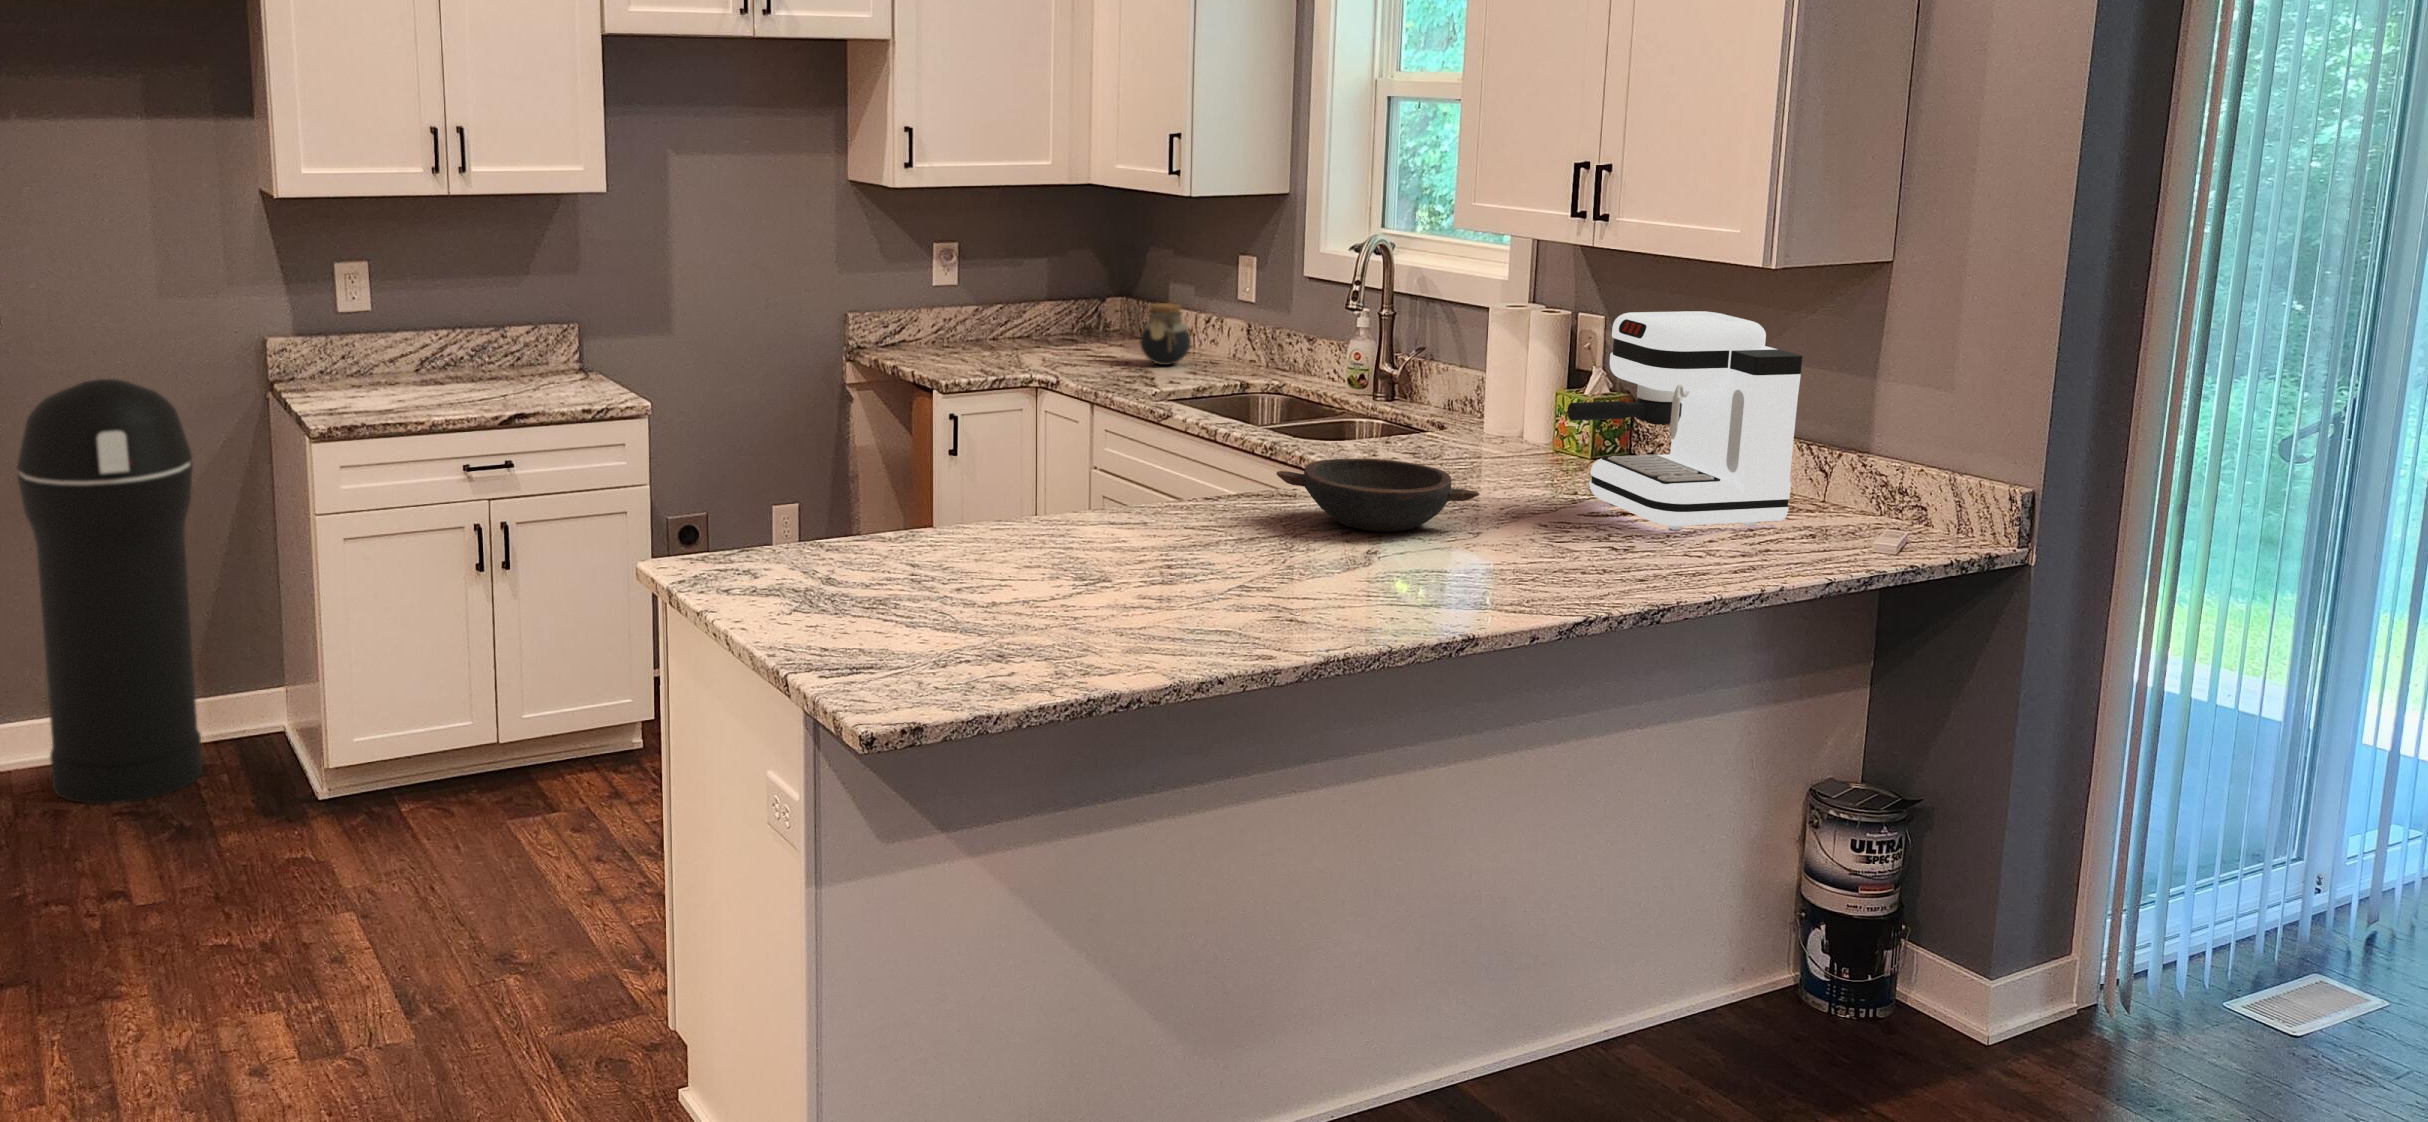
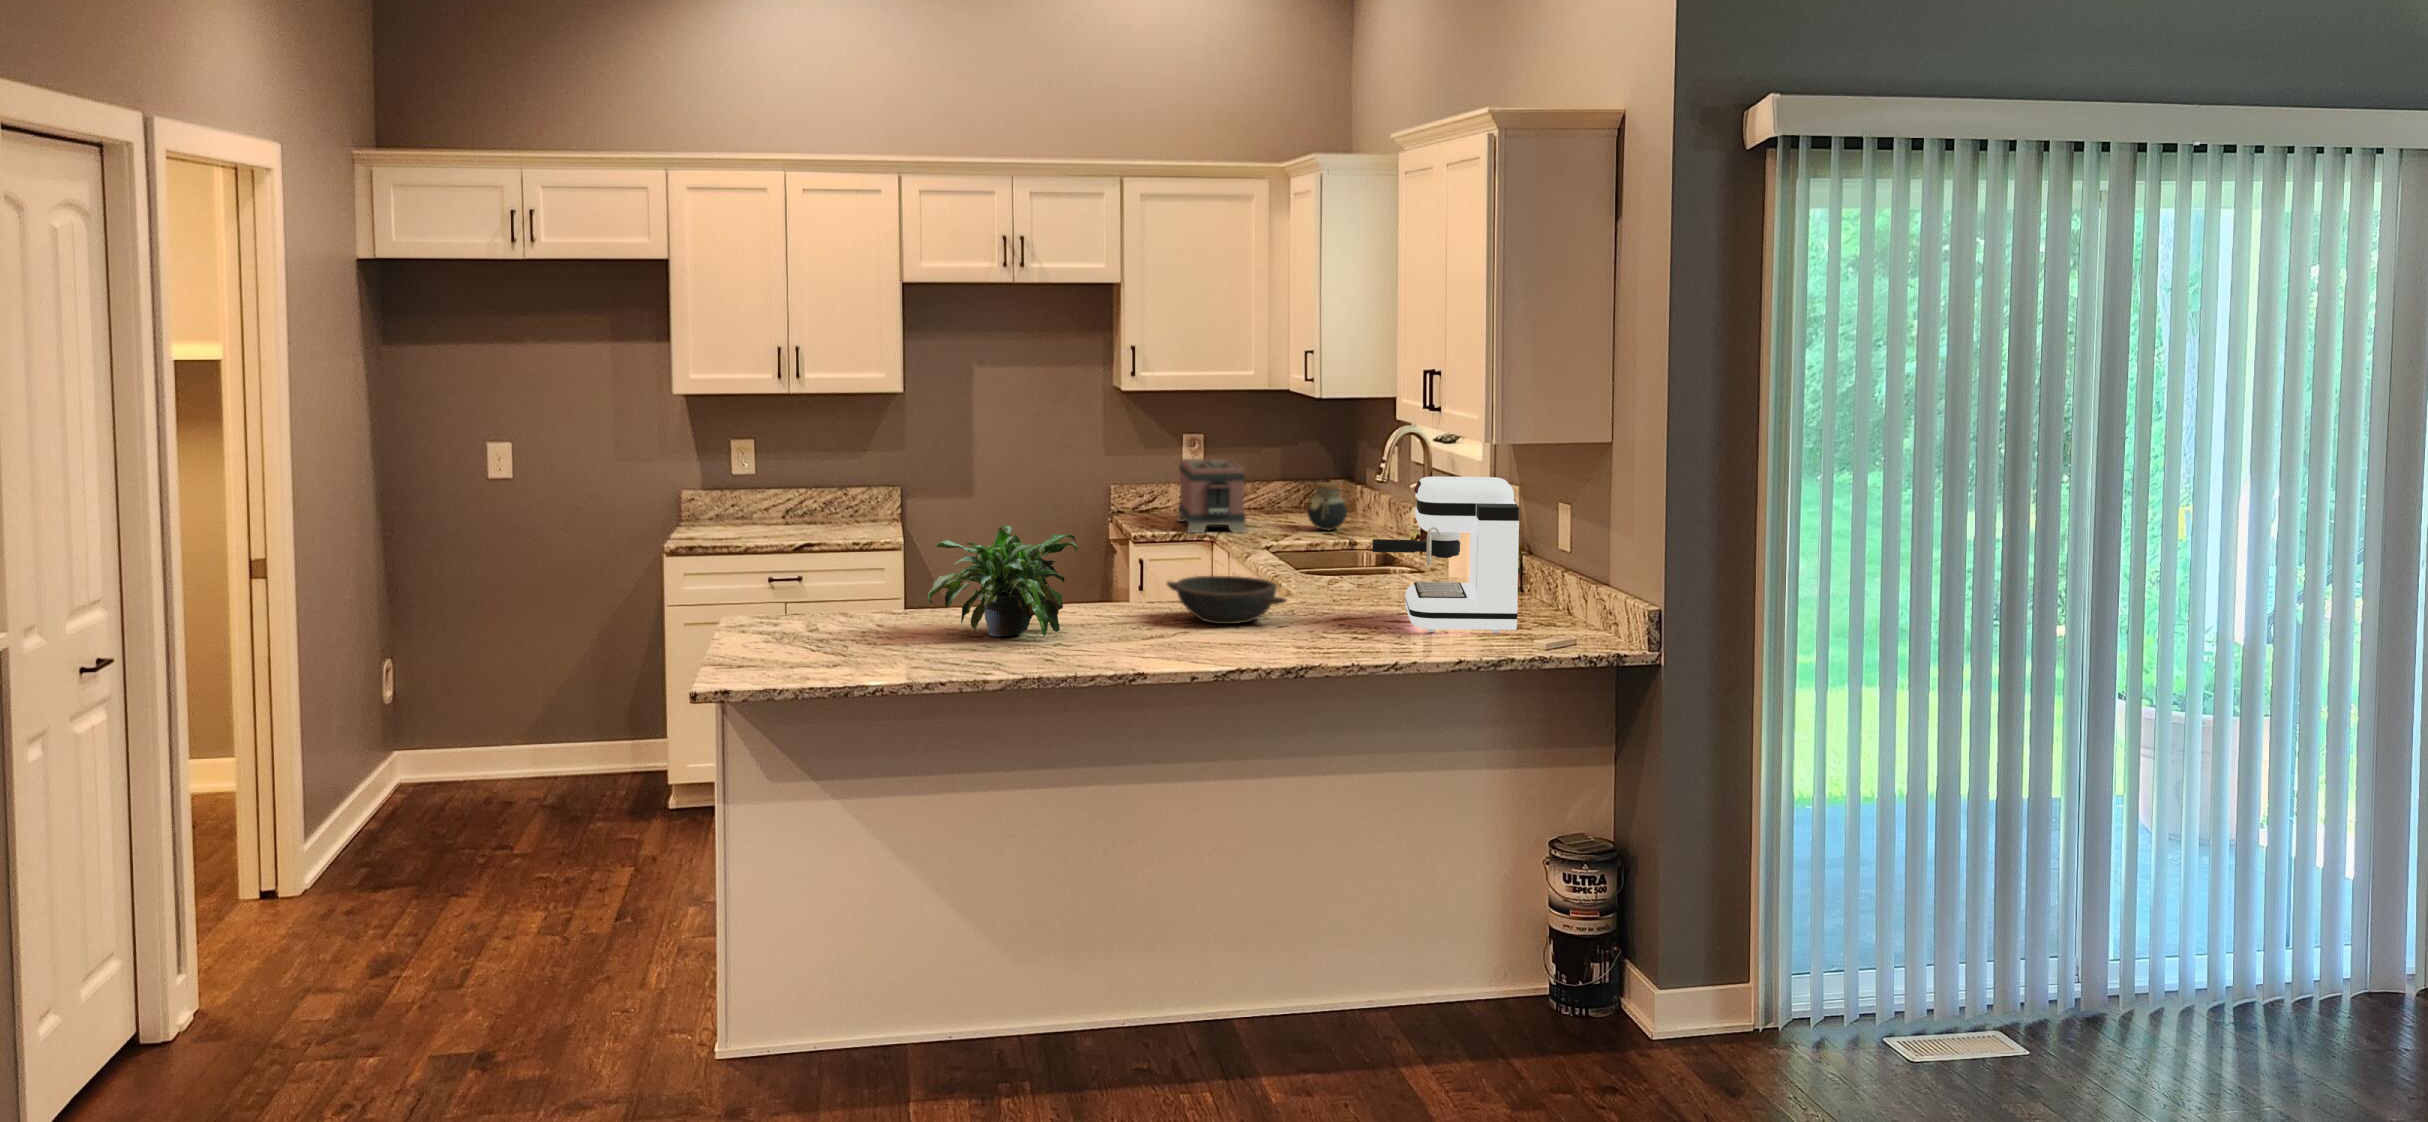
toaster: none [952,274,1073,375] -> present [1177,459,1246,533]
trash can: present [17,379,203,804] -> none [504,513,617,803]
potted plant: none [1024,410,1259,577] -> present [928,525,1078,637]

